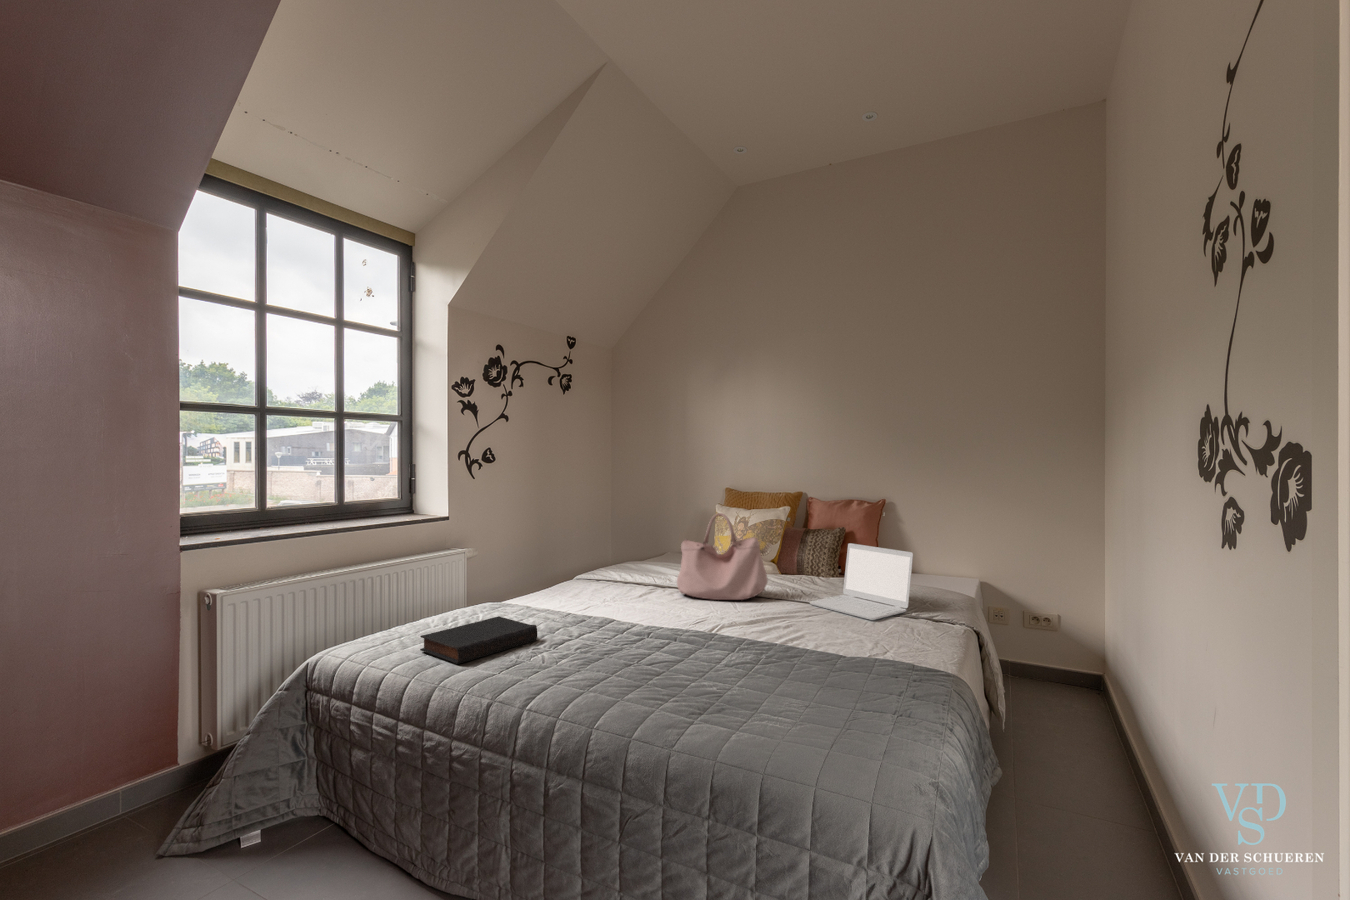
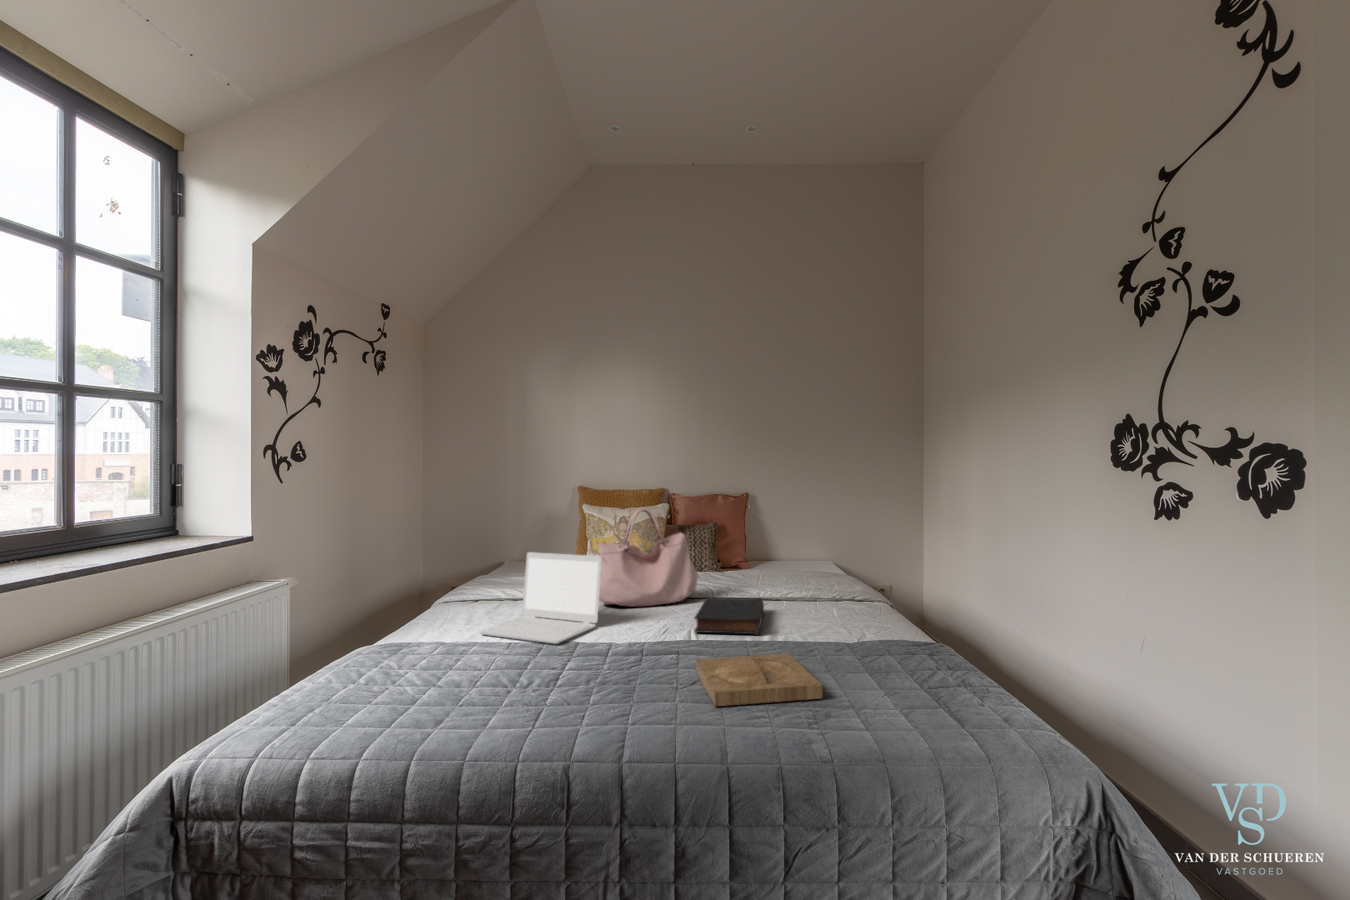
laptop: present [810,543,913,620] -> present [479,552,602,644]
book: present [420,616,537,664] -> present [694,598,764,634]
tray: none [636,649,749,701] -> present [696,653,822,706]

